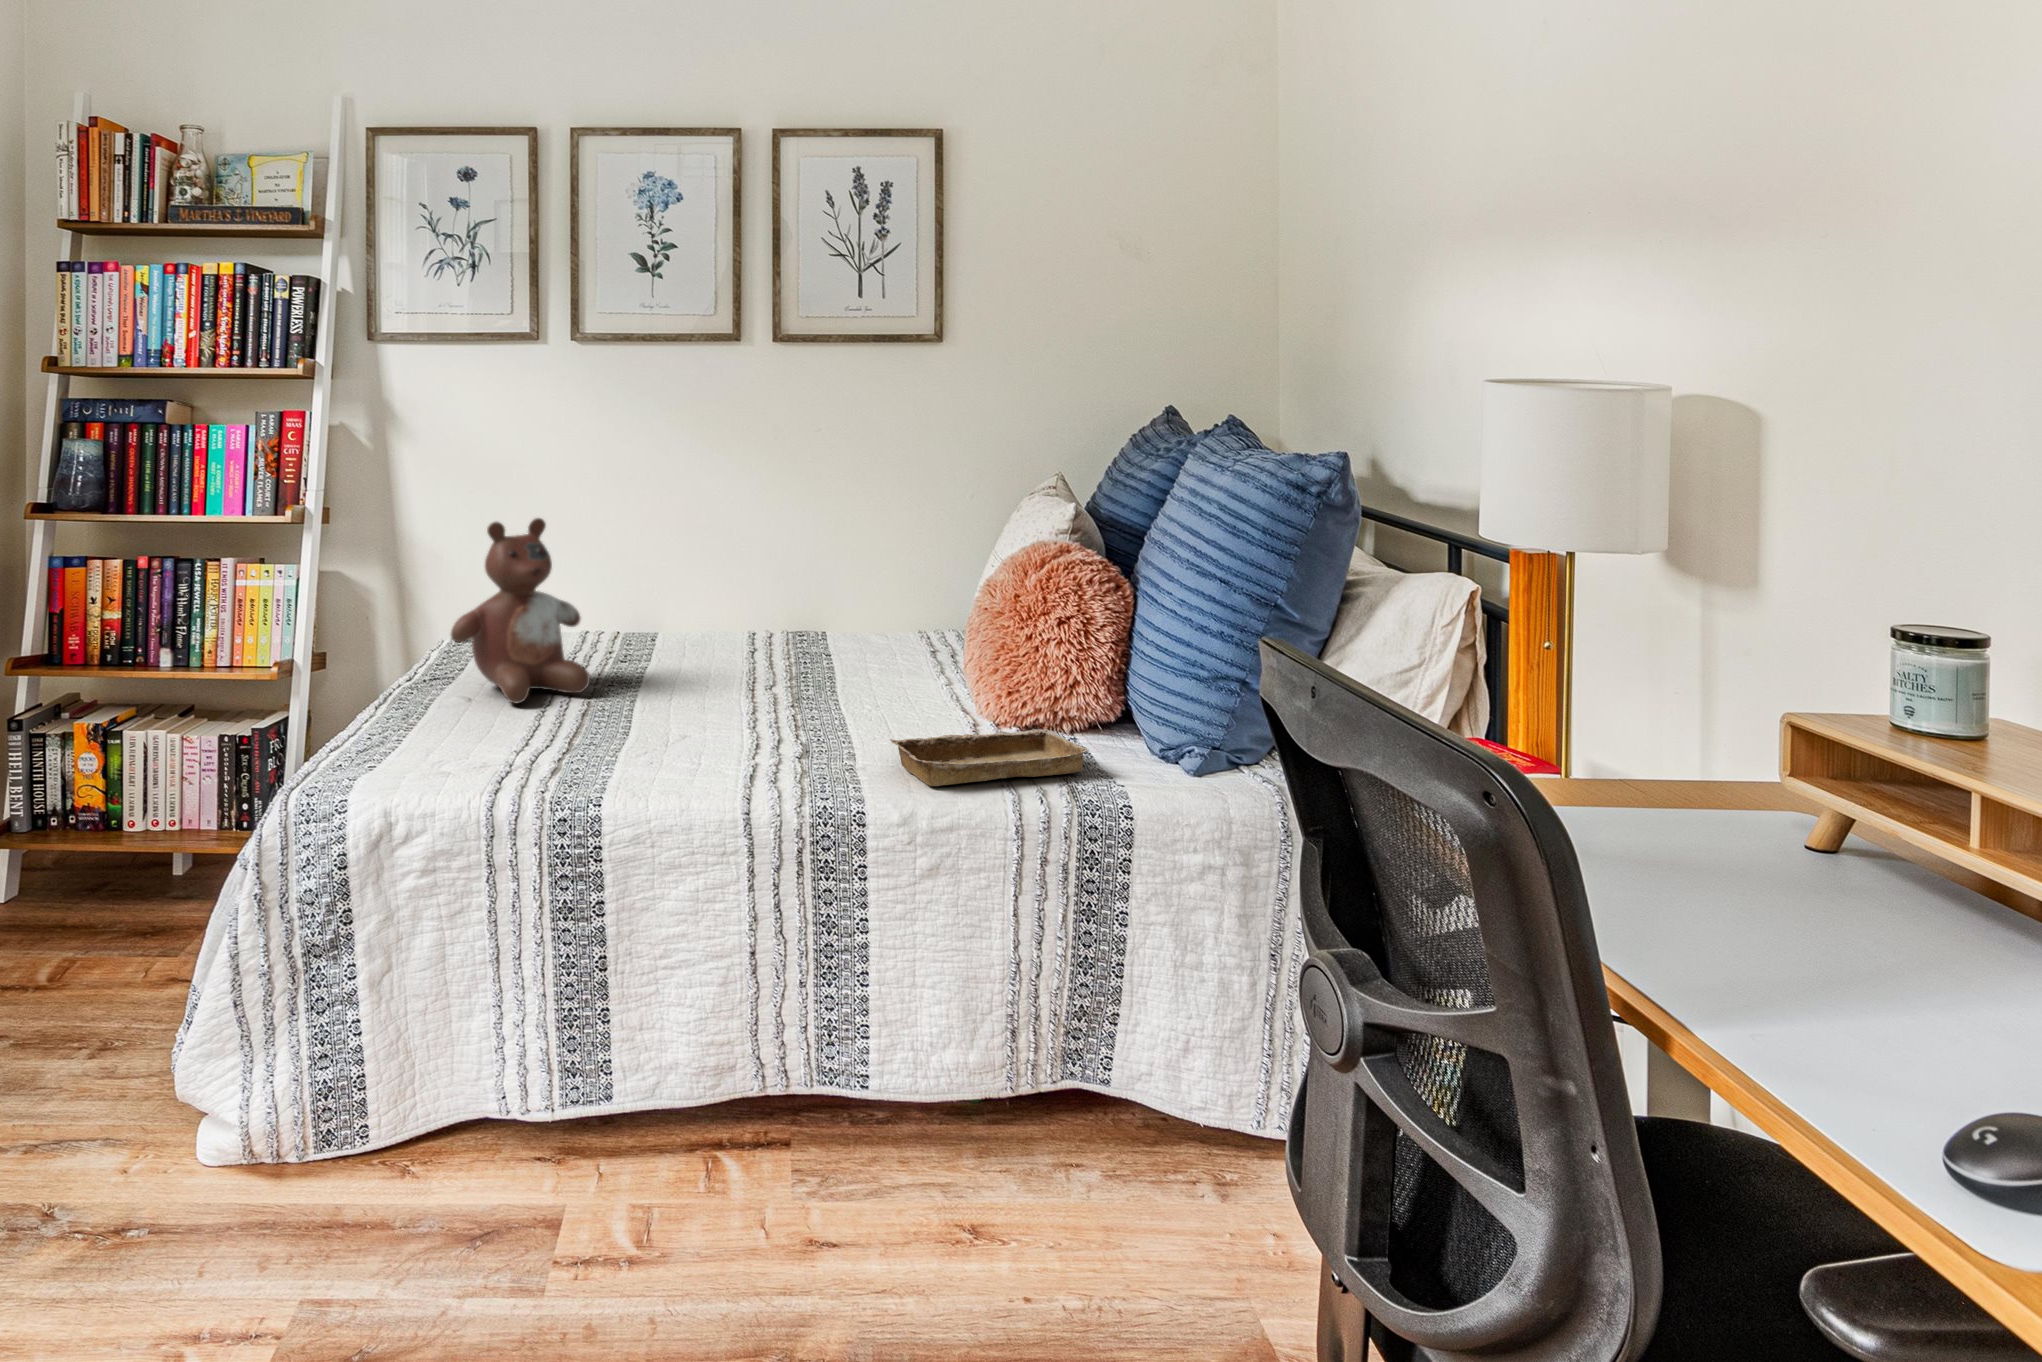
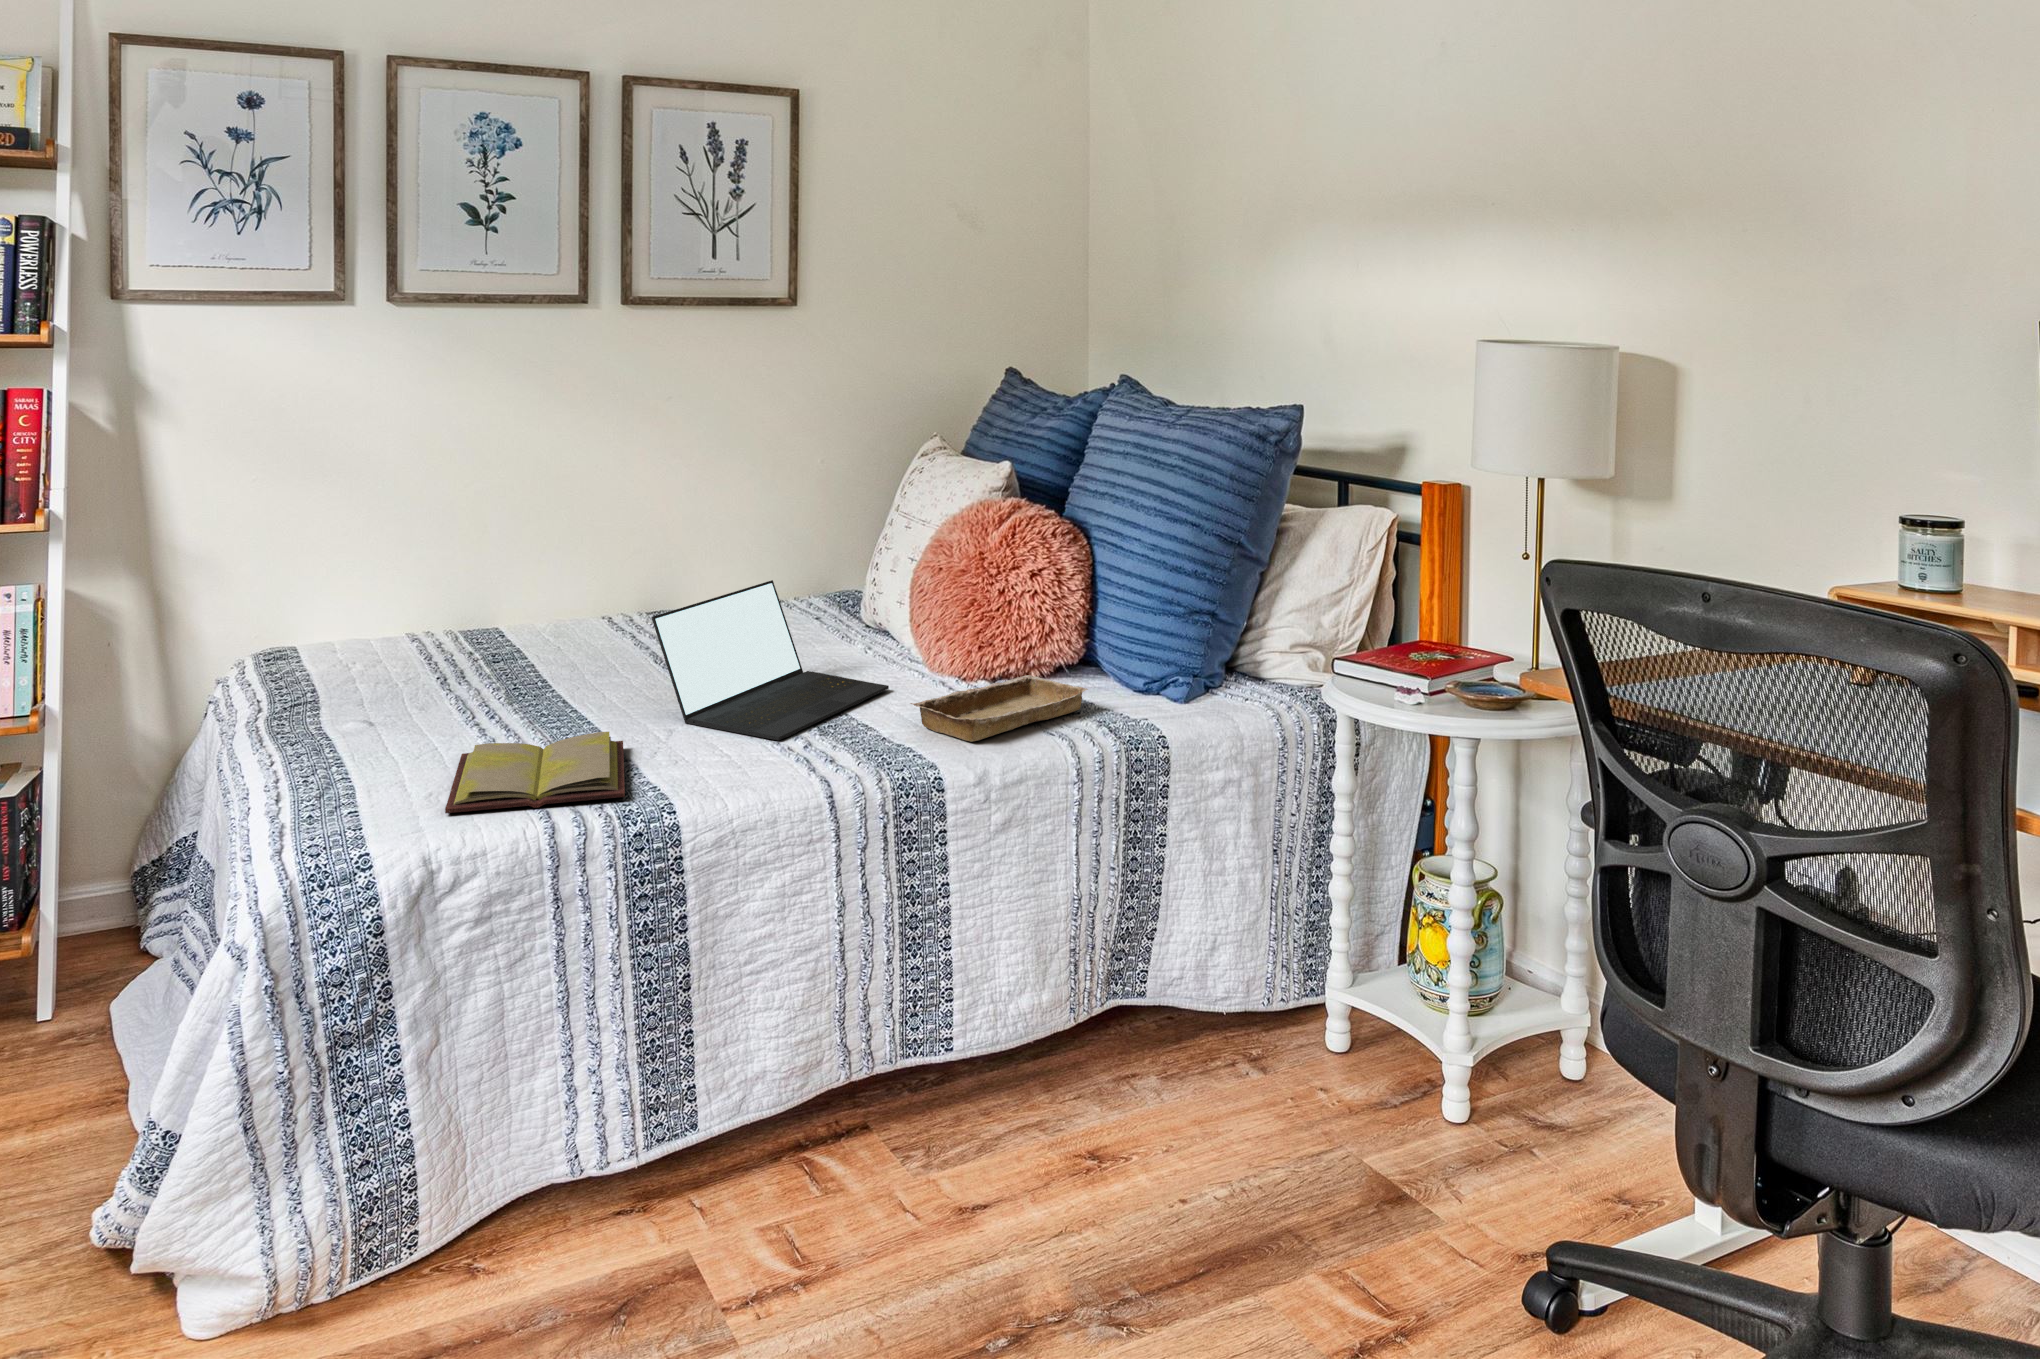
stuffed bear: present [451,518,590,703] -> none [346,508,519,721]
laptop: none [676,607,910,758] -> present [652,580,889,740]
diary: none [428,724,621,785] -> present [445,732,625,813]

